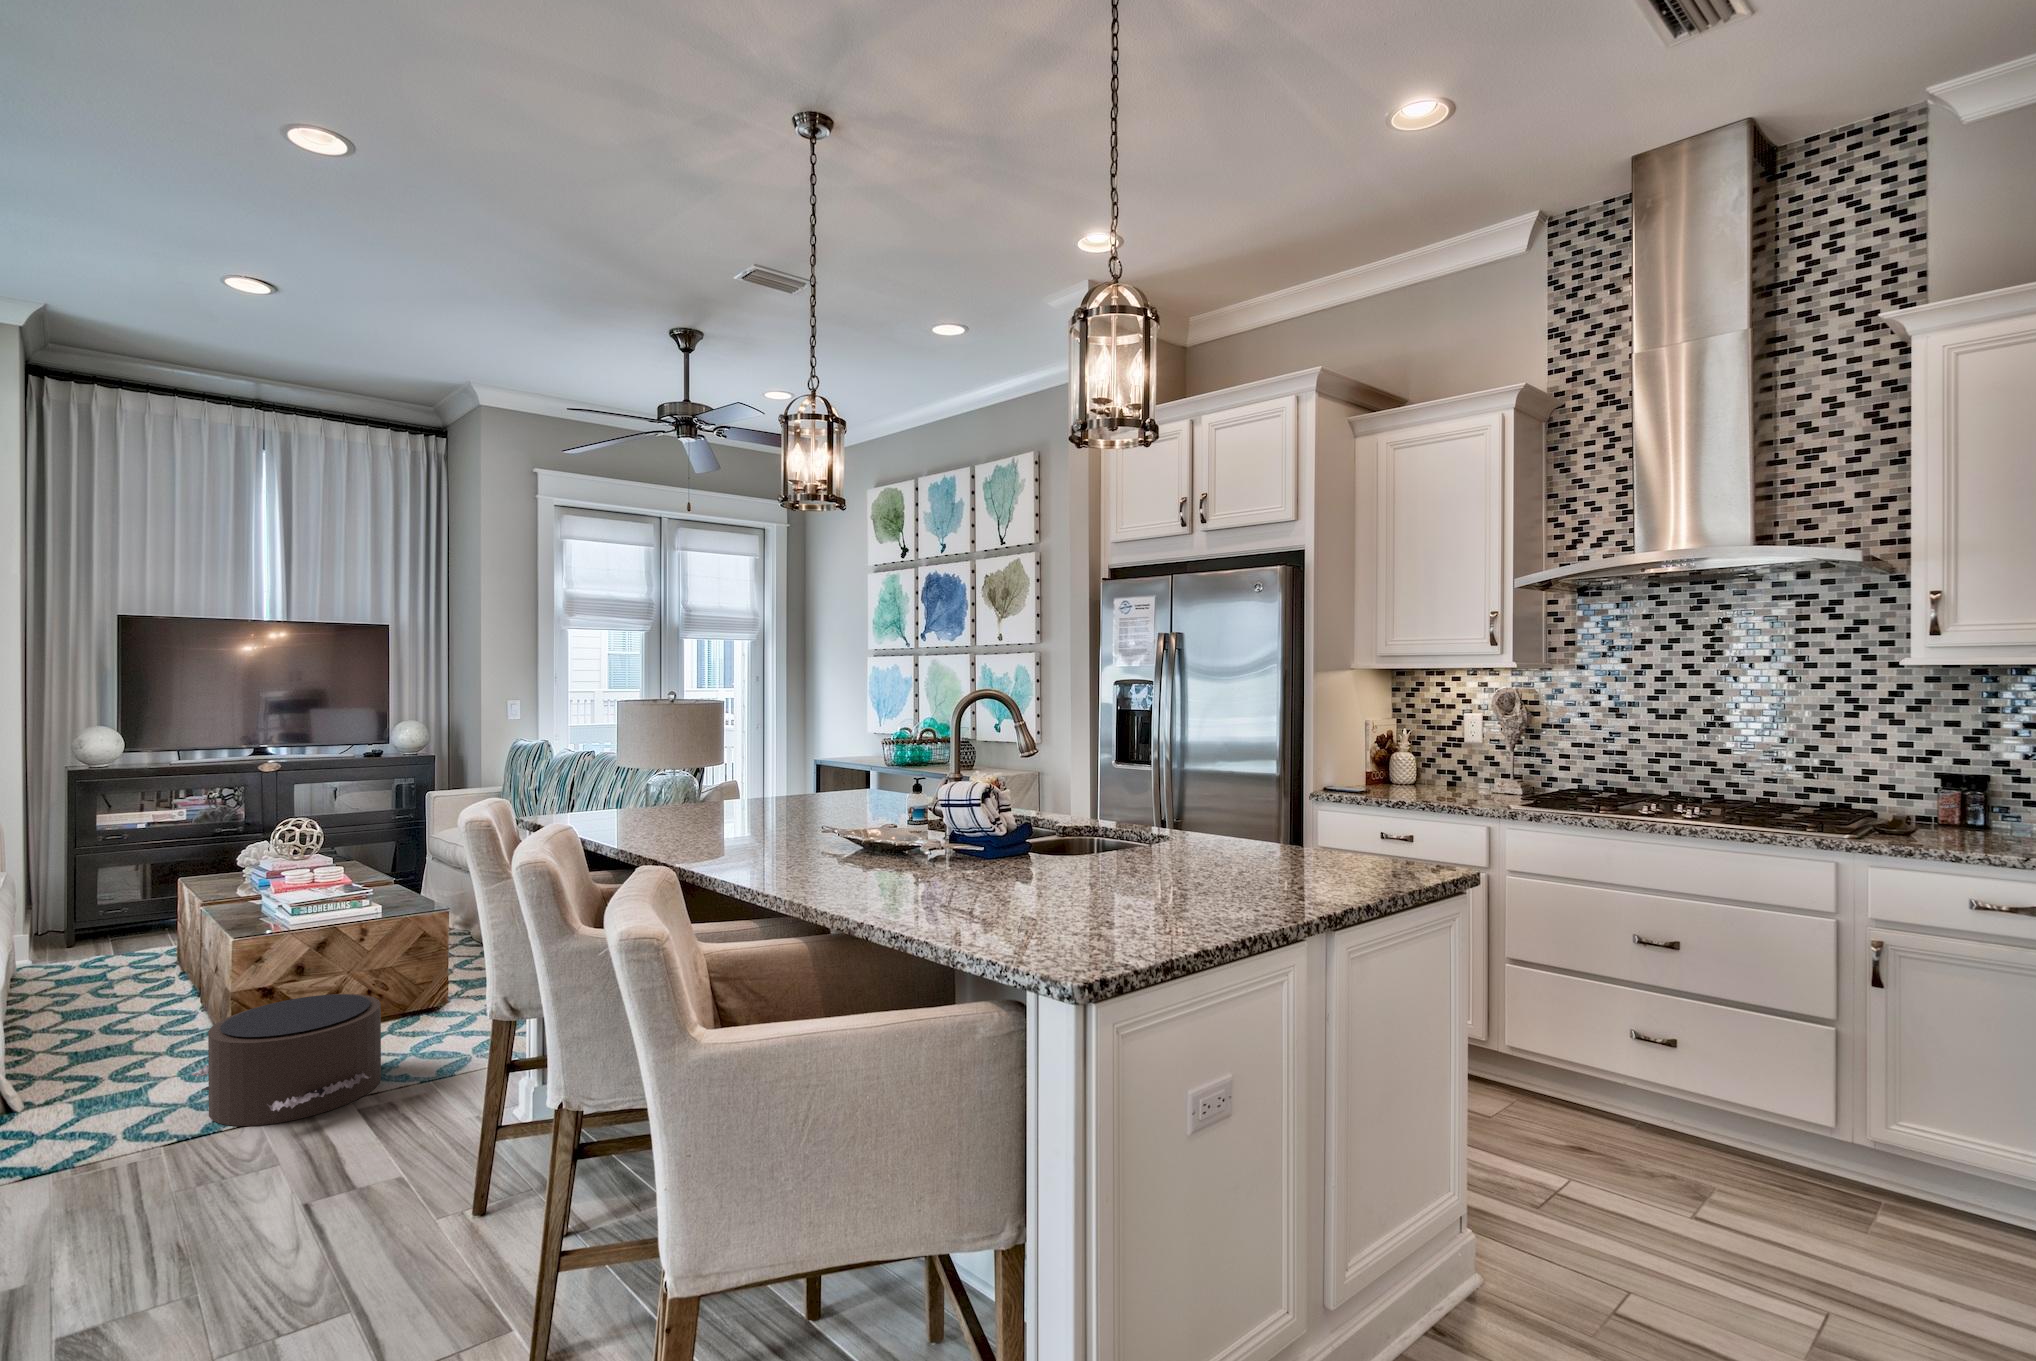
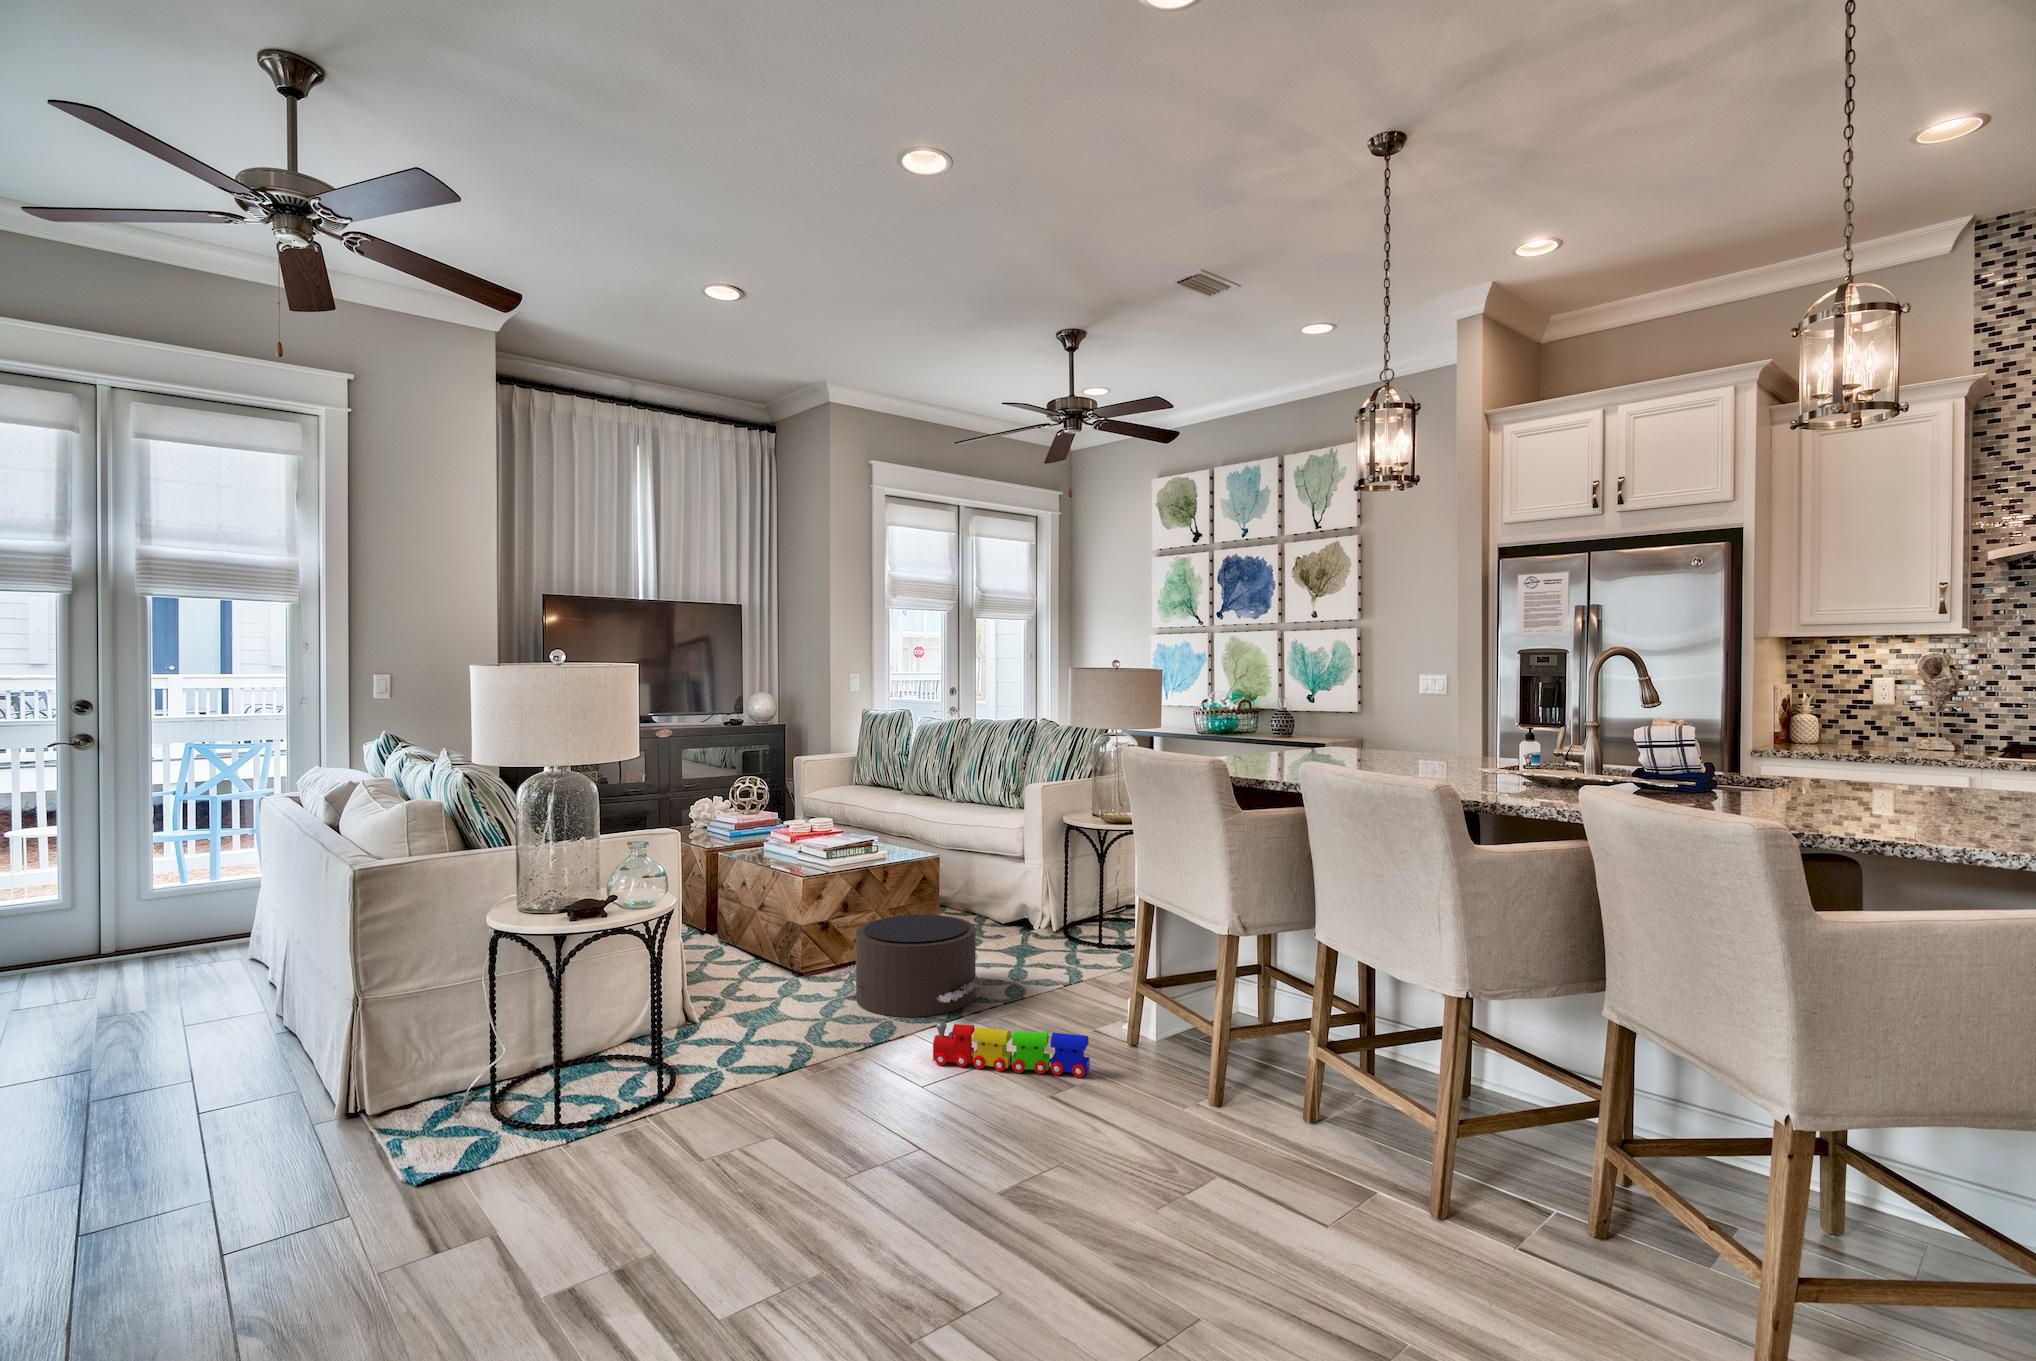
toy train: none [170,1148,350,1219] -> present [933,1022,1090,1077]

